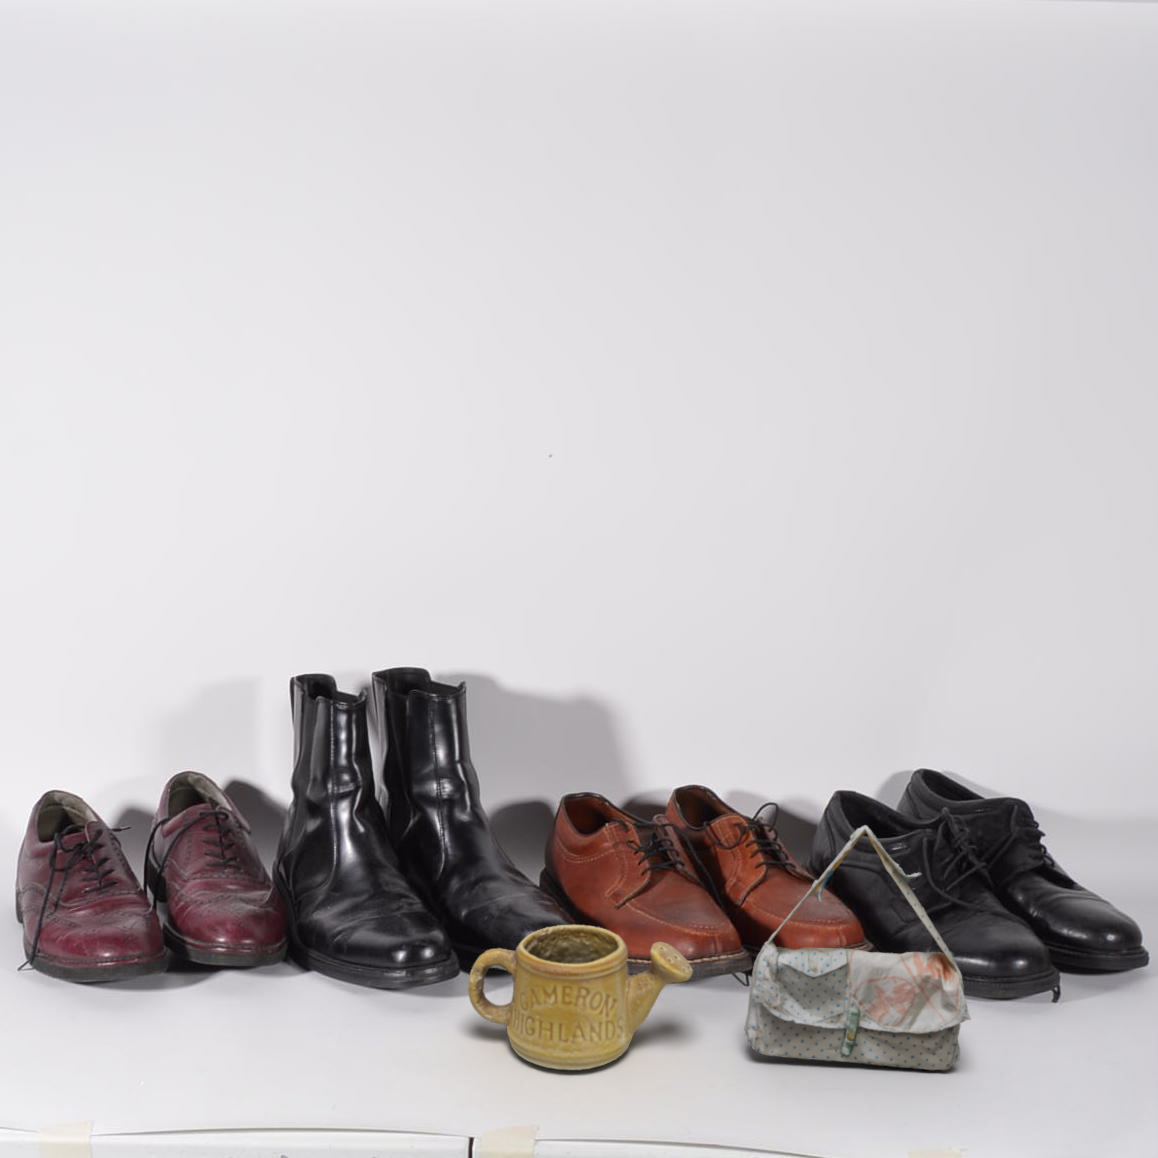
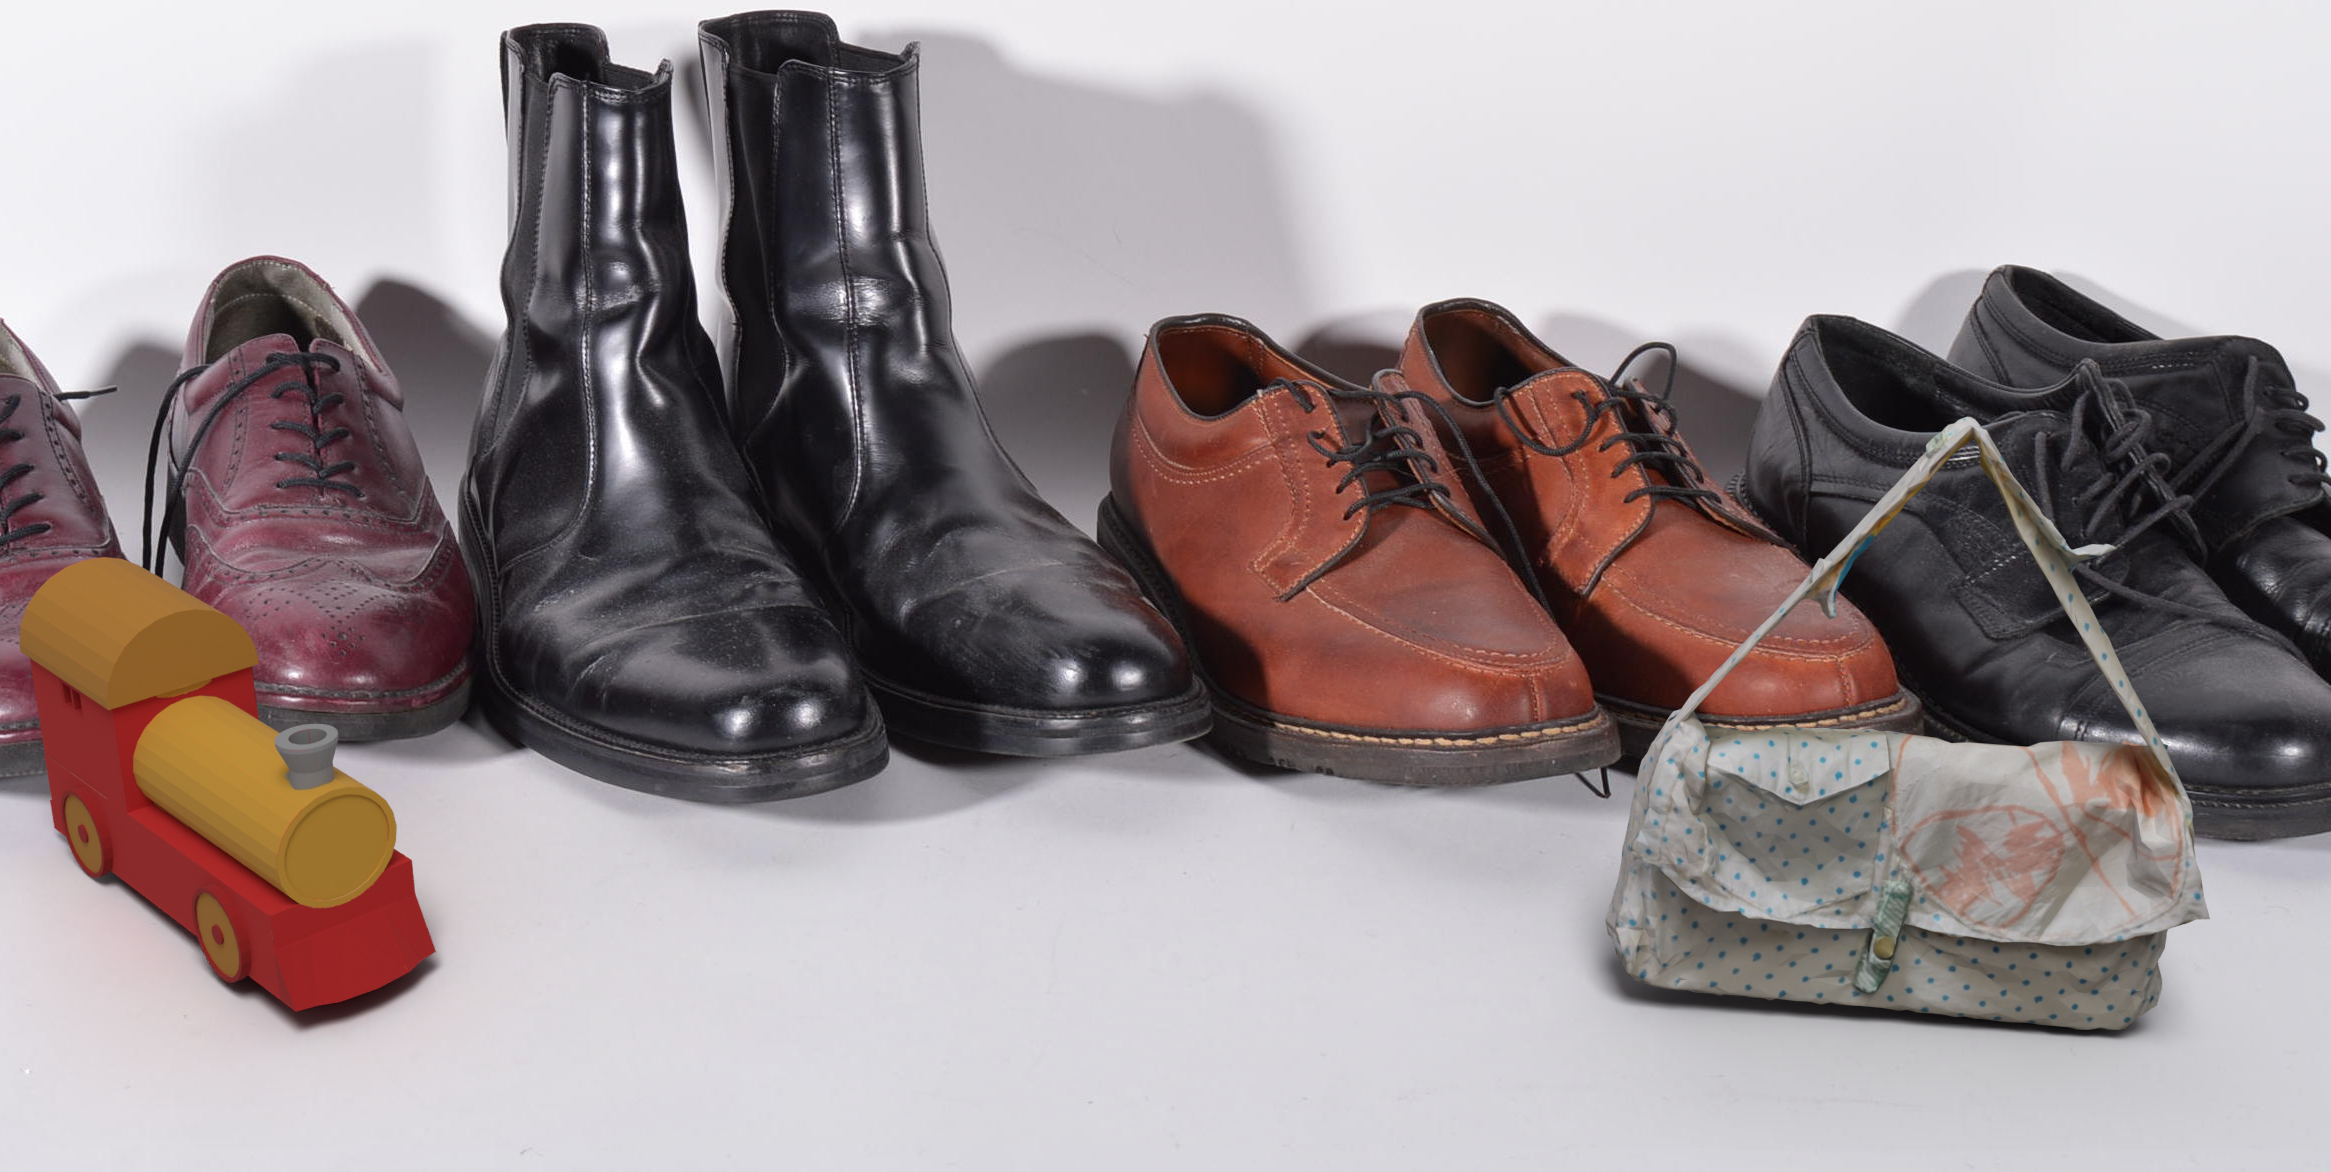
toy train: none [122,891,287,1065] -> present [19,557,436,1012]
watering can: present [468,925,693,1070] -> none [900,654,1480,1026]

